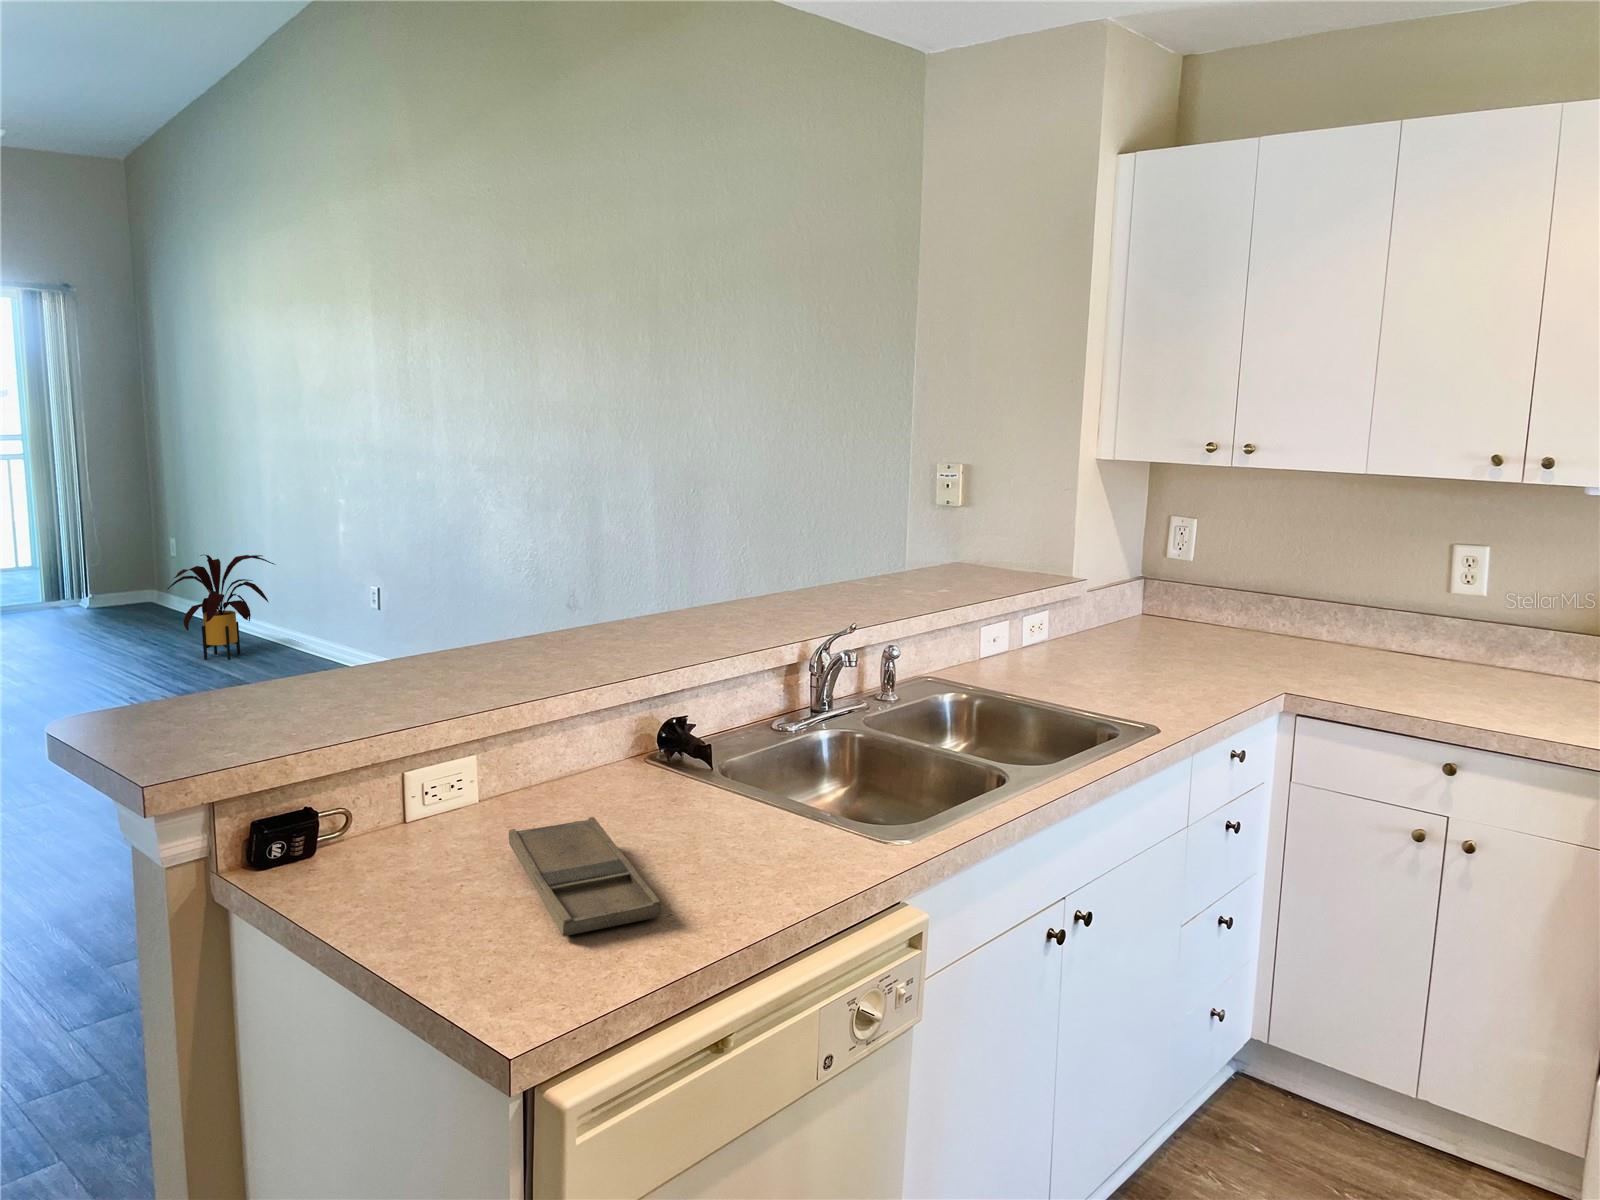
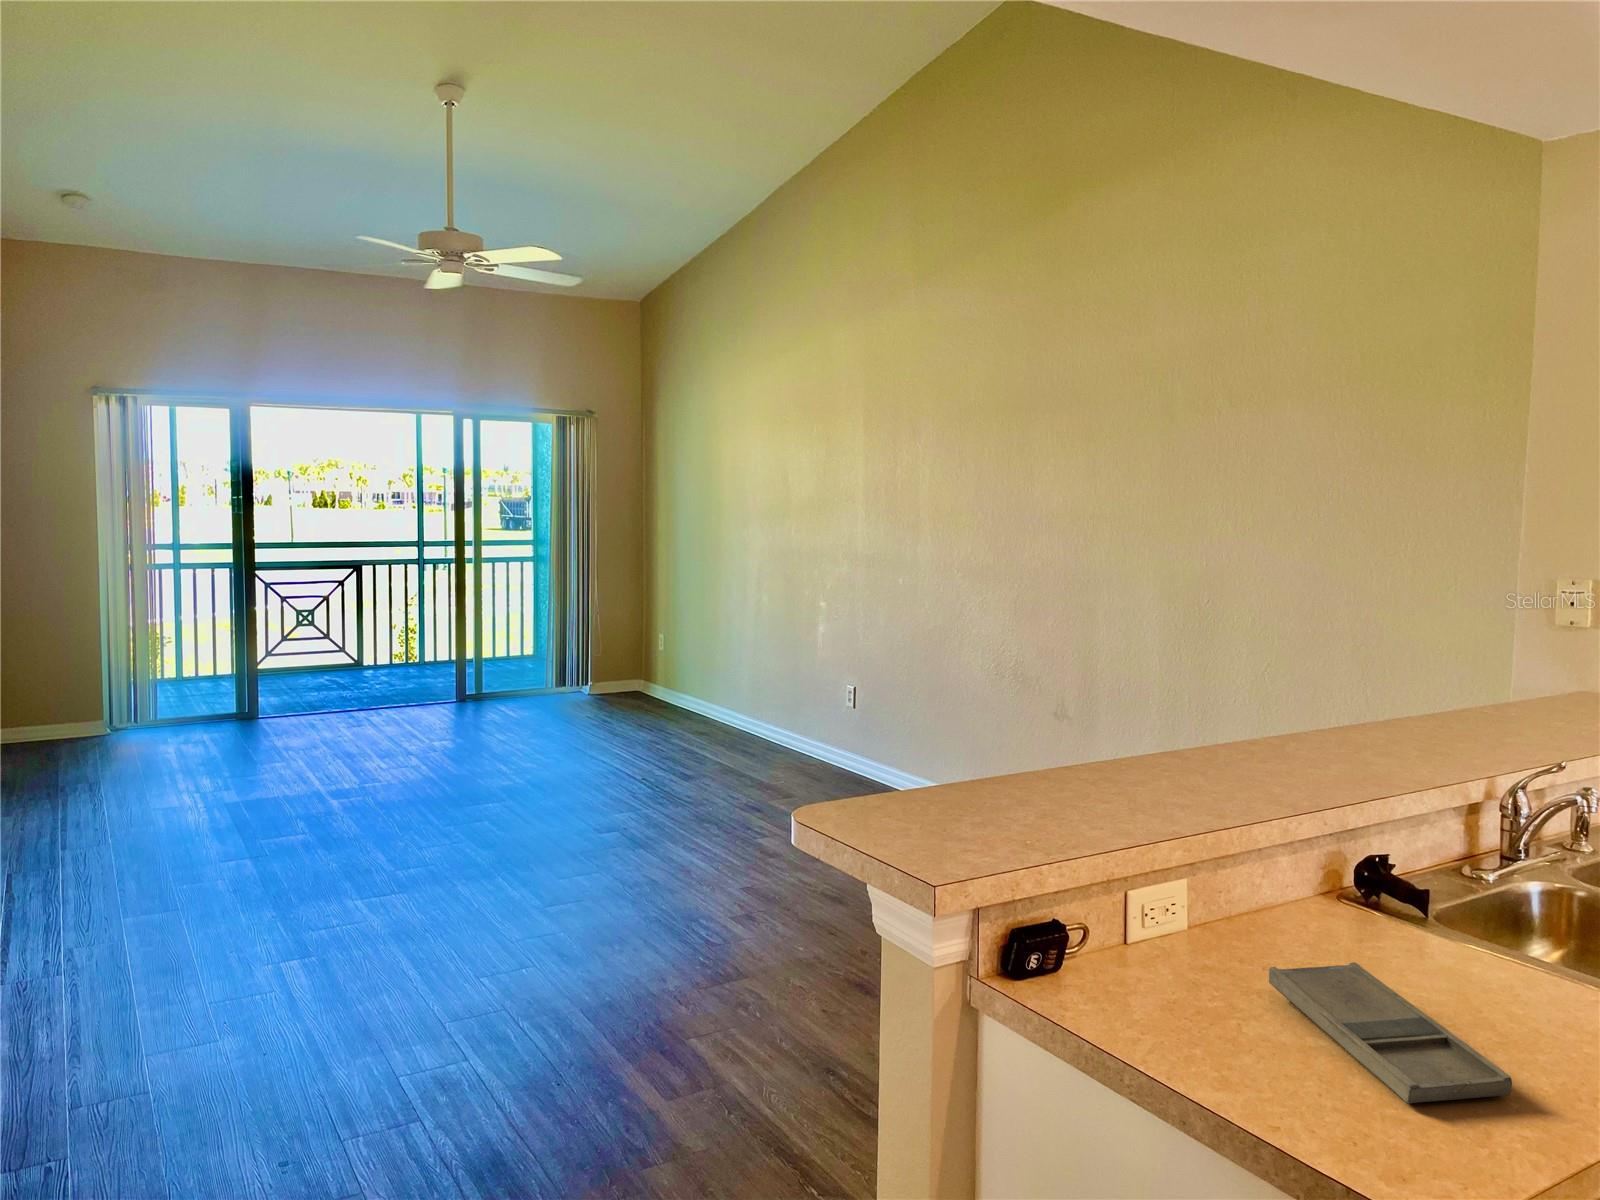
house plant: present [168,555,274,660] -> none [666,650,757,747]

